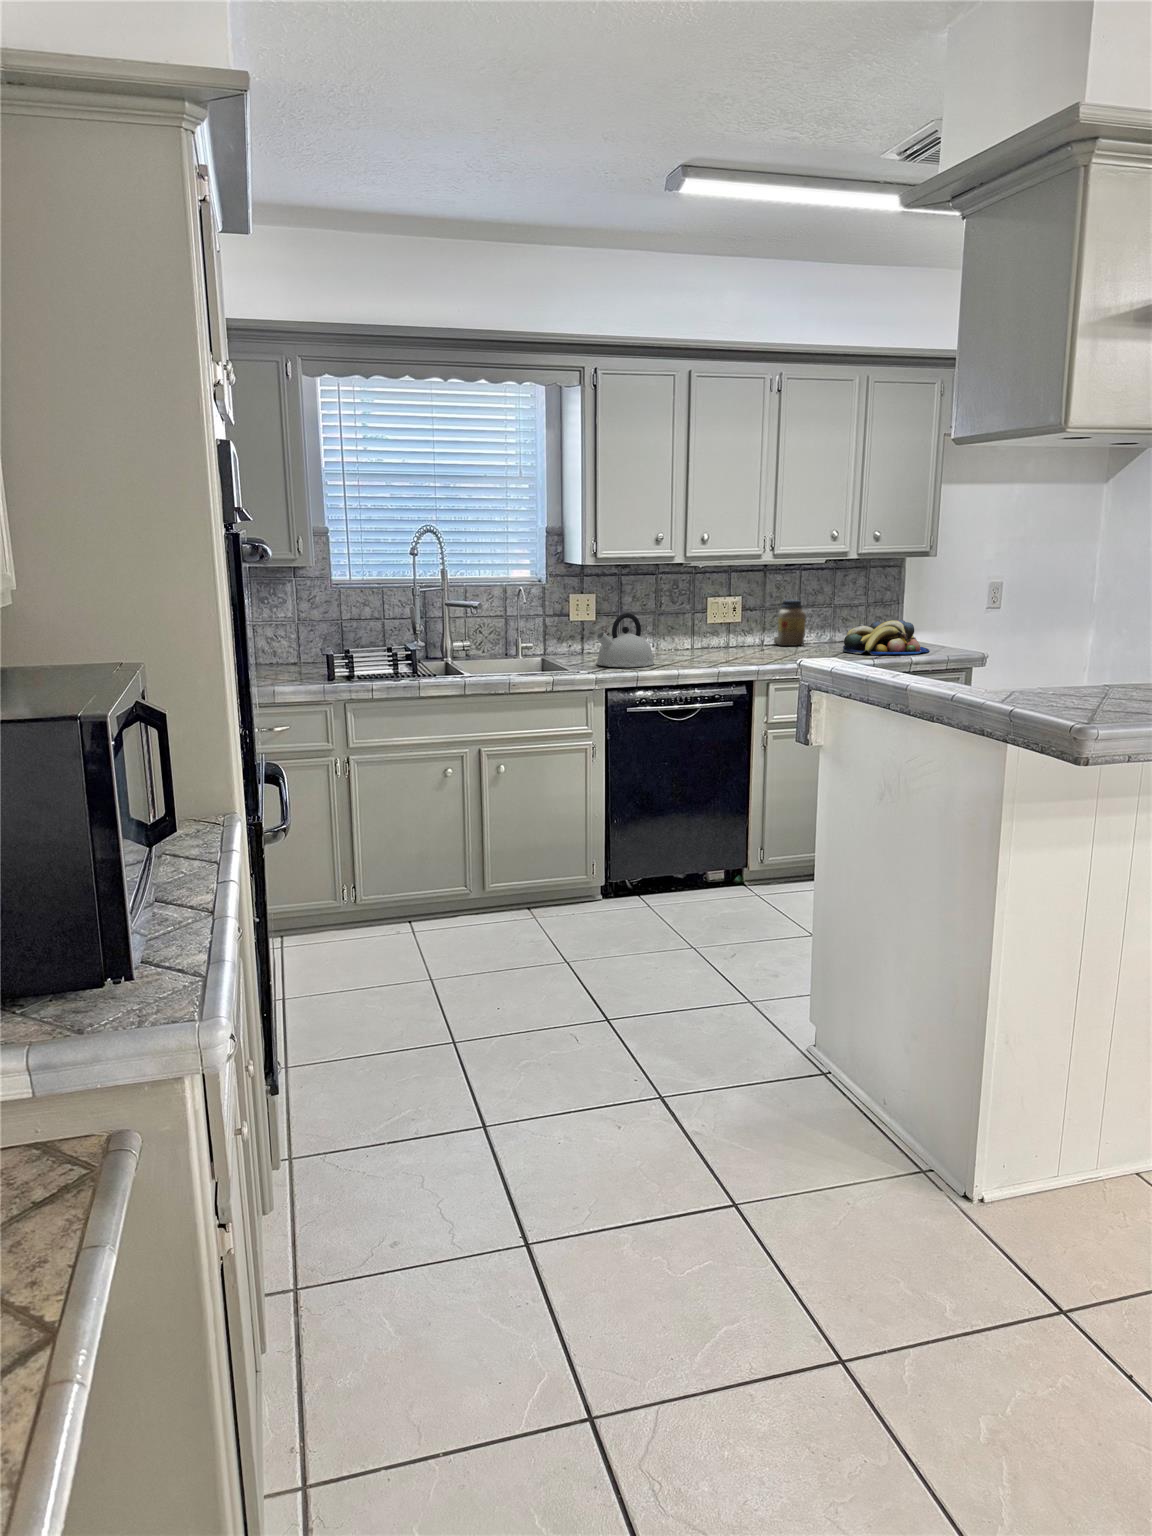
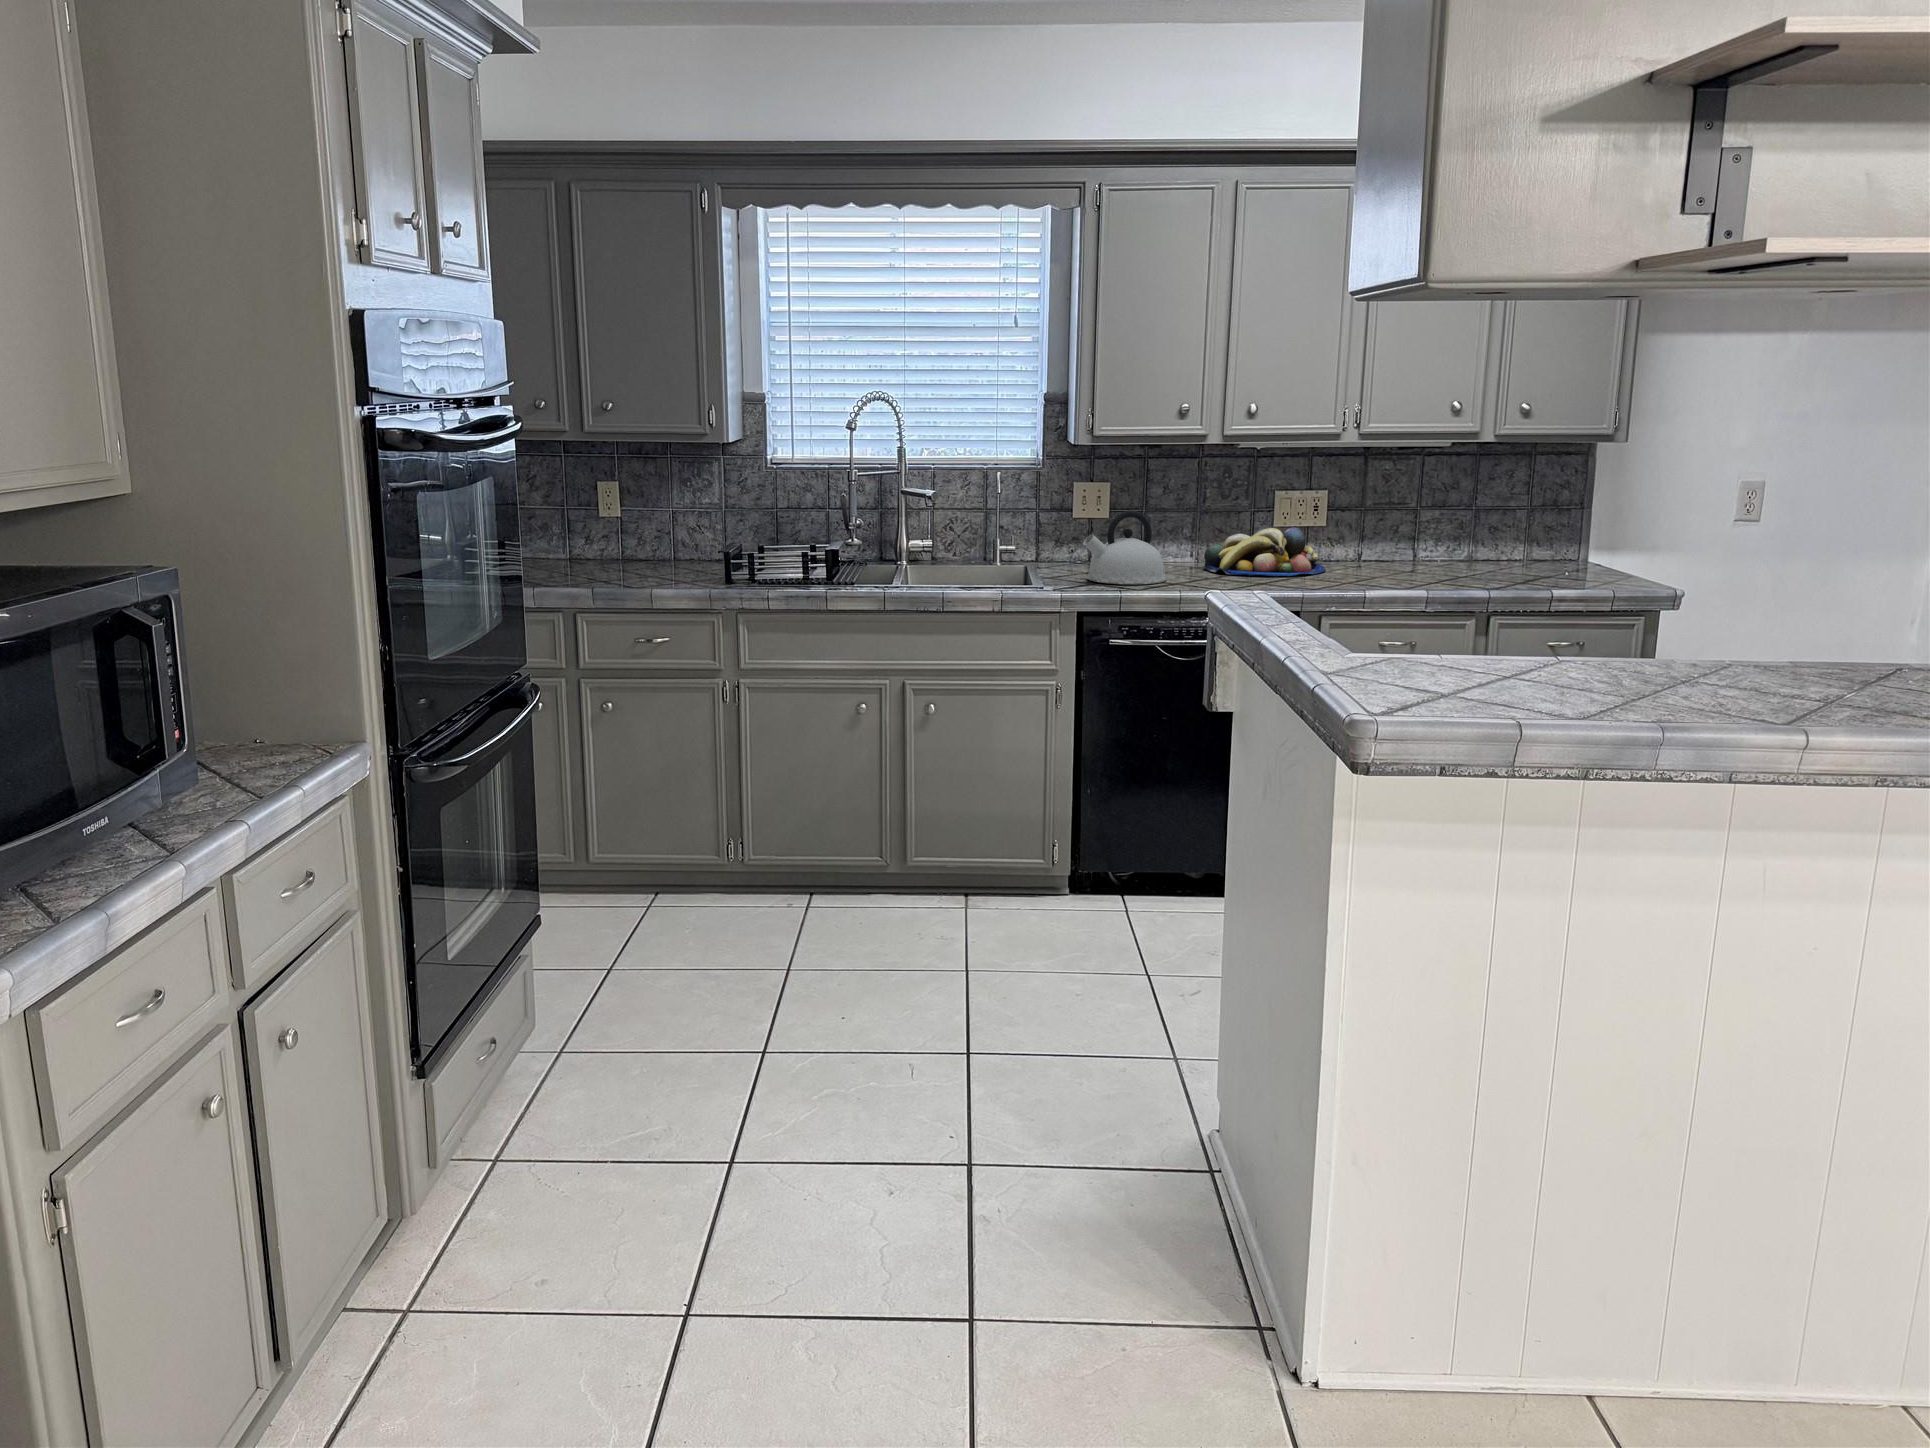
jar: present [774,600,806,646] -> none [1378,497,1424,563]
fruit bowl: present [843,620,929,655] -> present [1203,527,1326,576]

